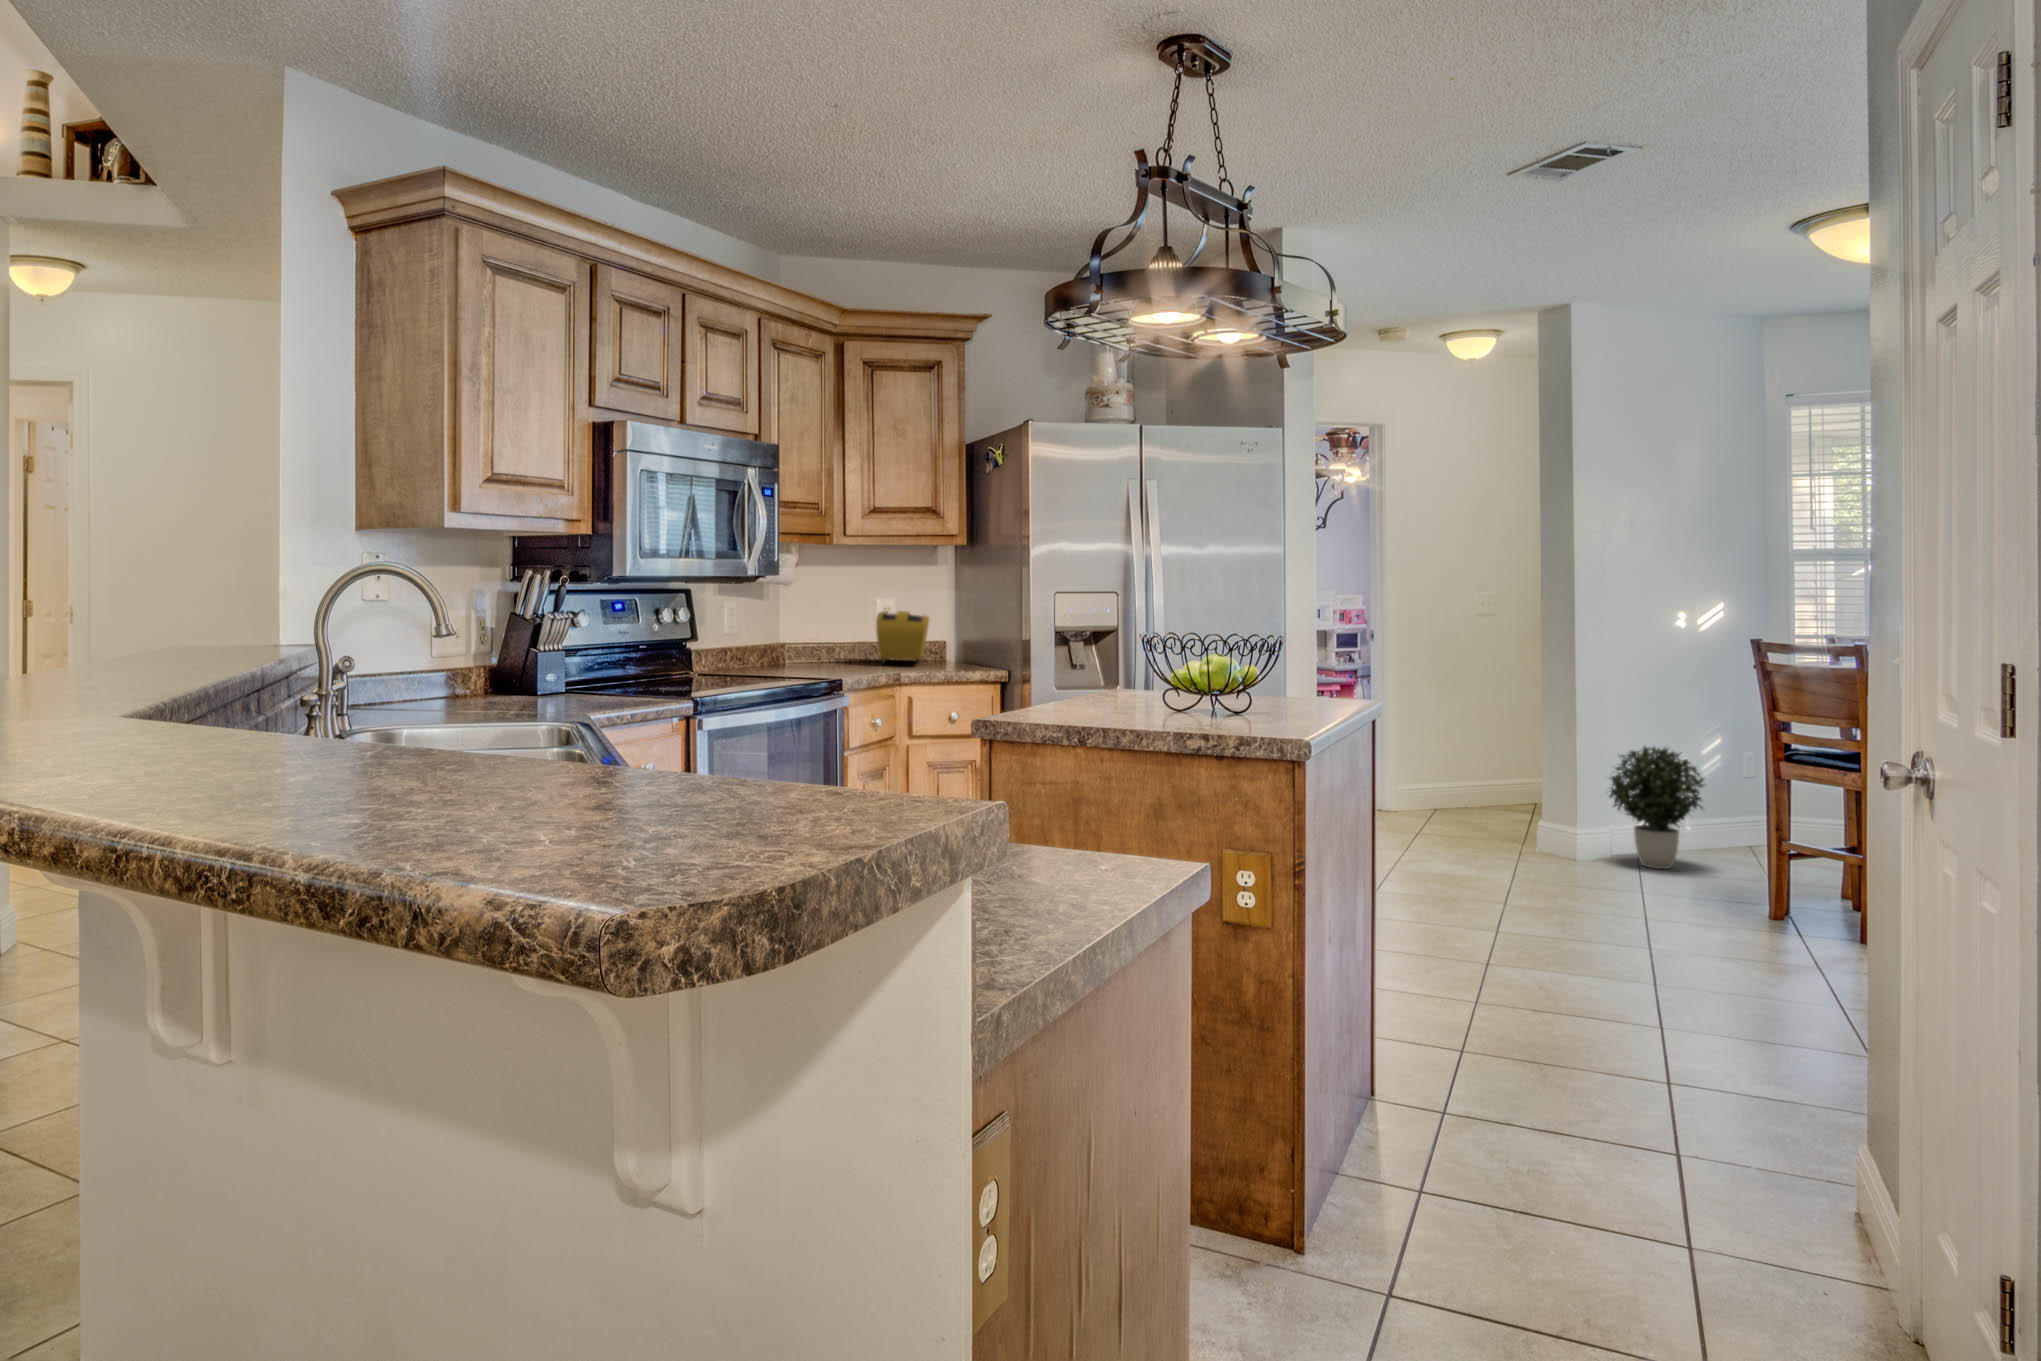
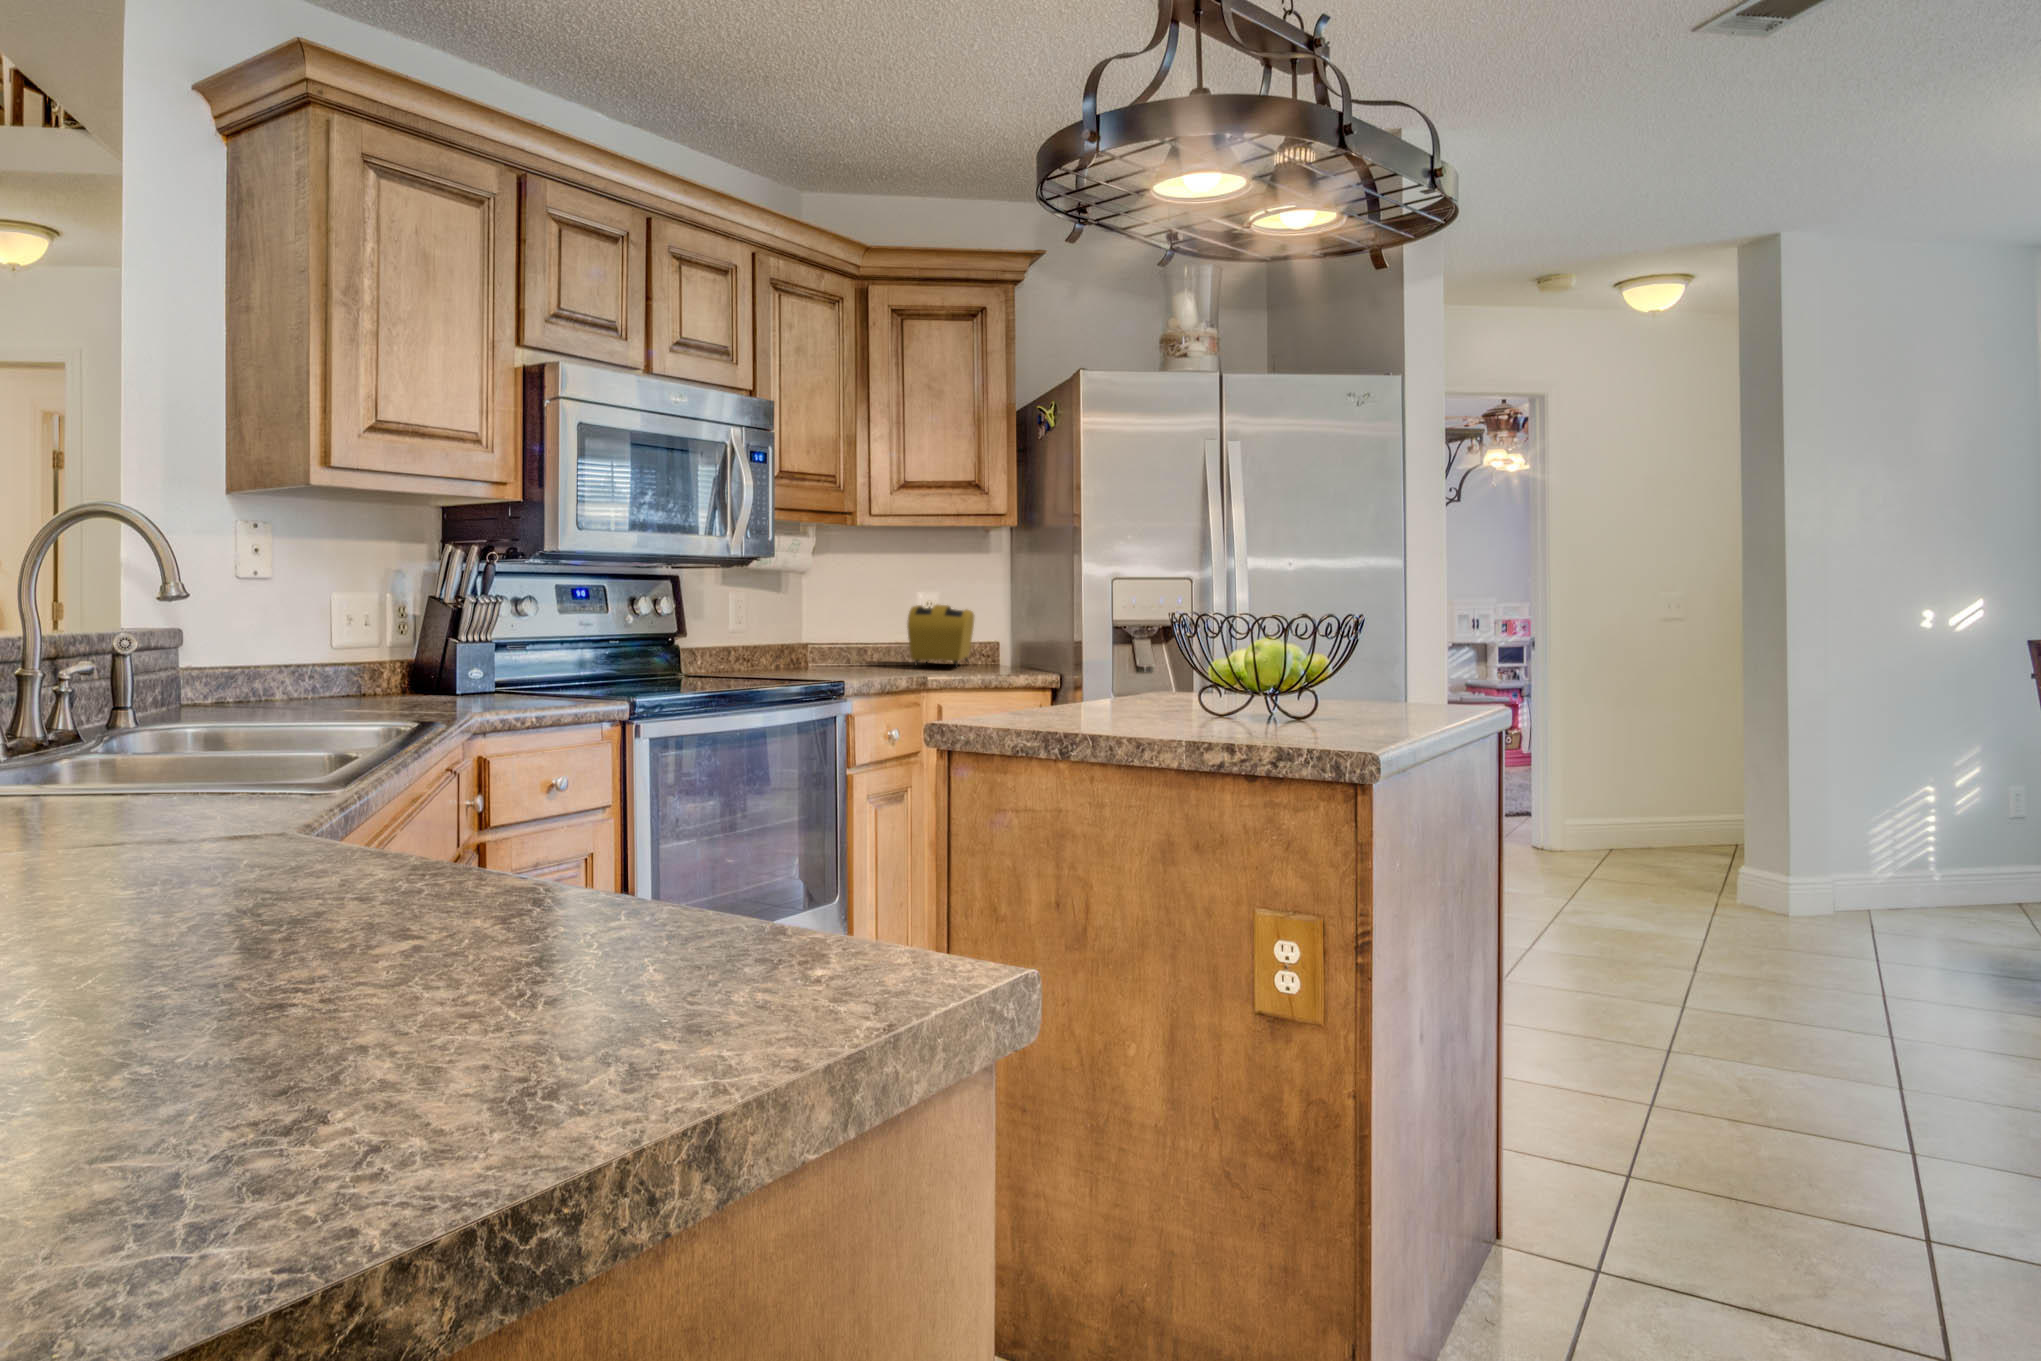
potted plant: present [1609,747,1704,869] -> none [1832,776,1969,932]

